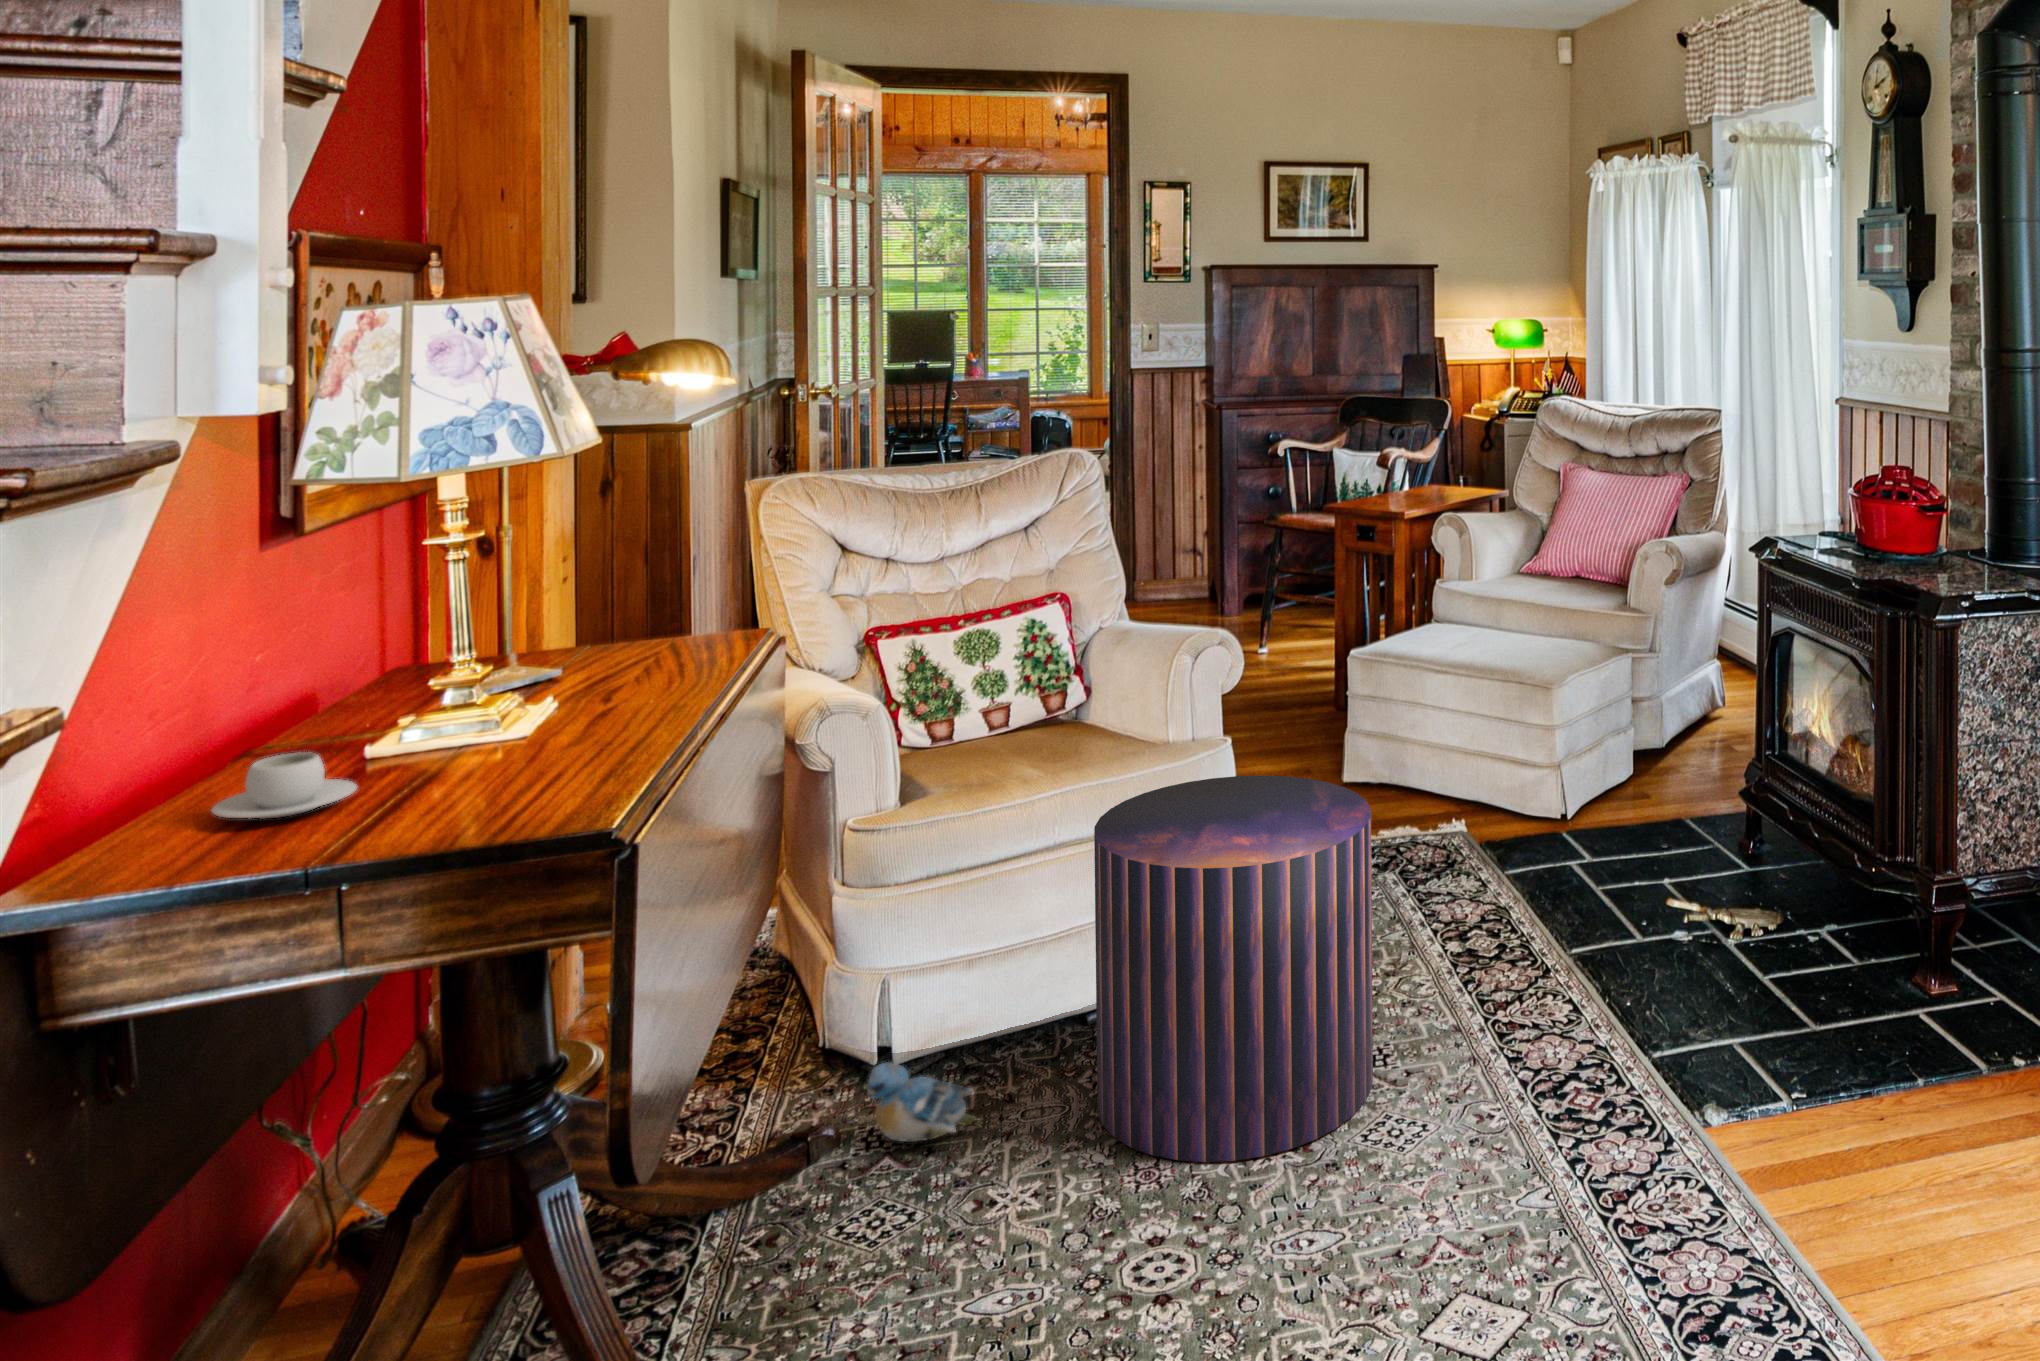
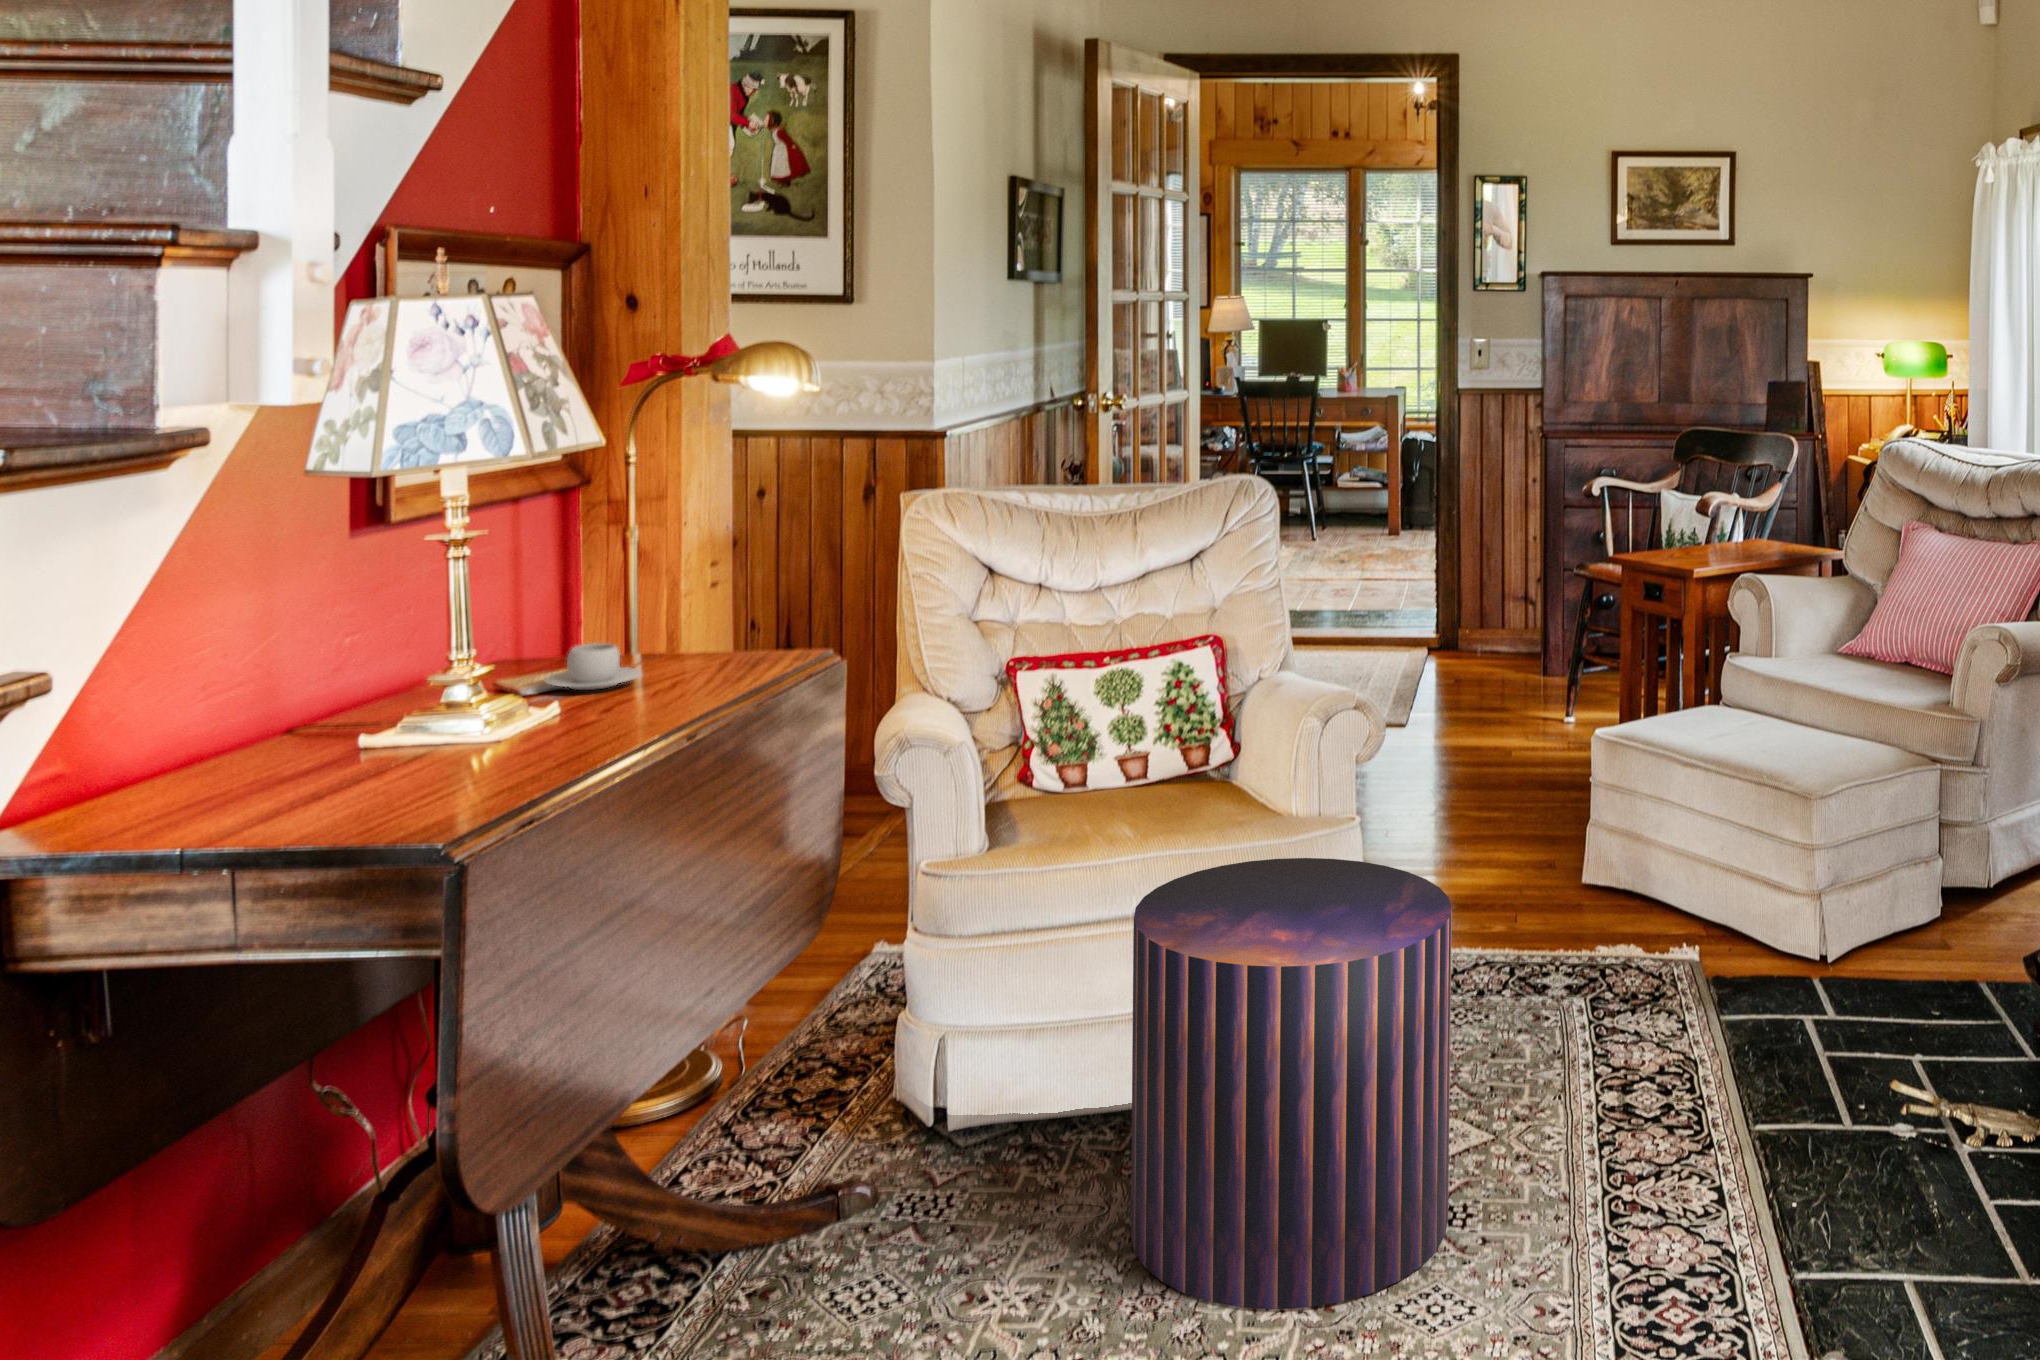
teacup: present [212,752,357,819] -> present [545,643,642,690]
plush toy: present [865,1062,979,1142] -> none [898,1124,1012,1217]

